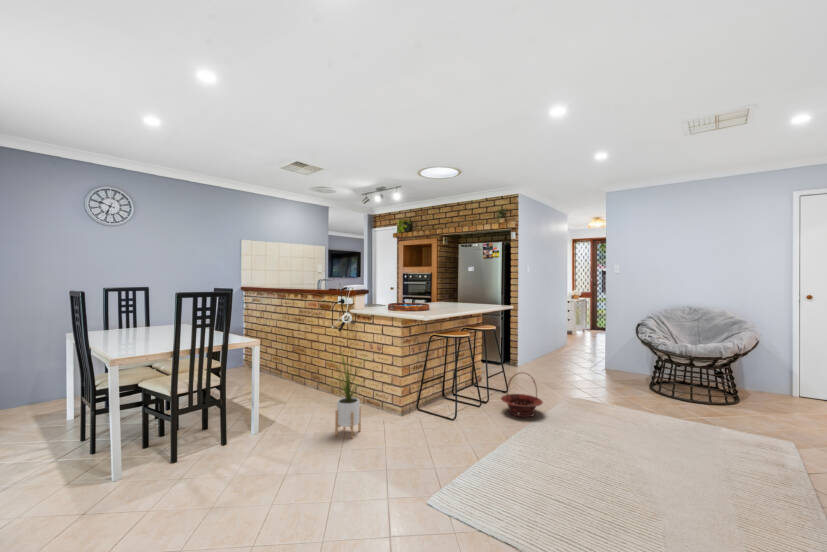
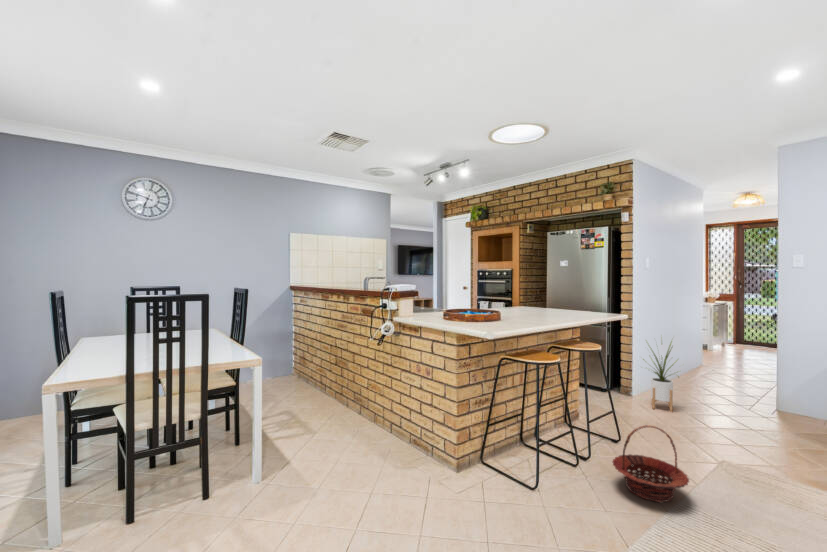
house plant: present [335,353,361,438] -> present [643,341,673,412]

